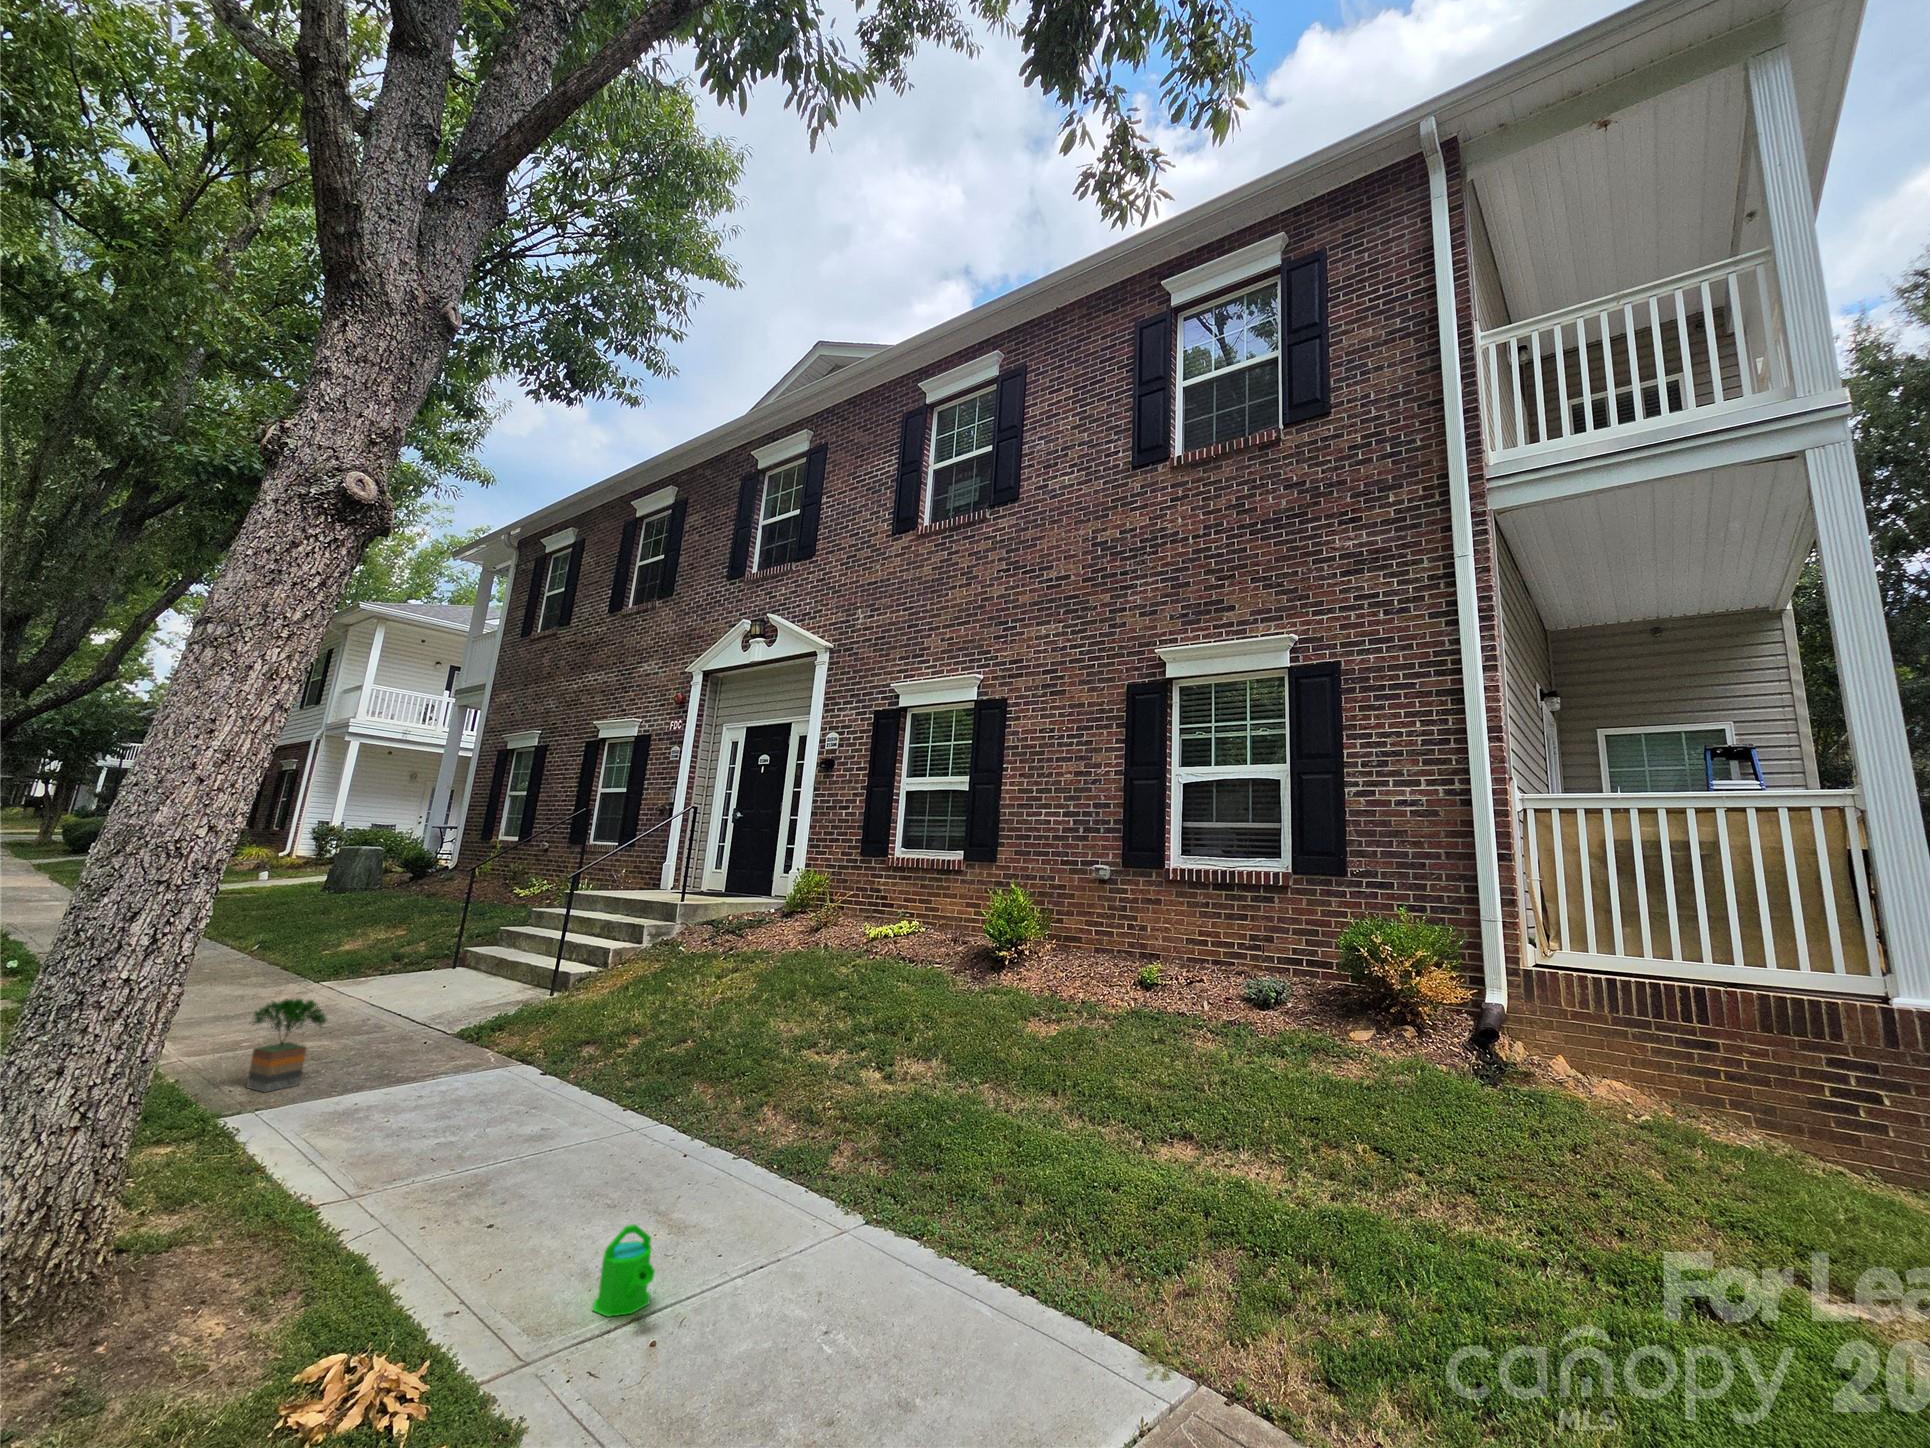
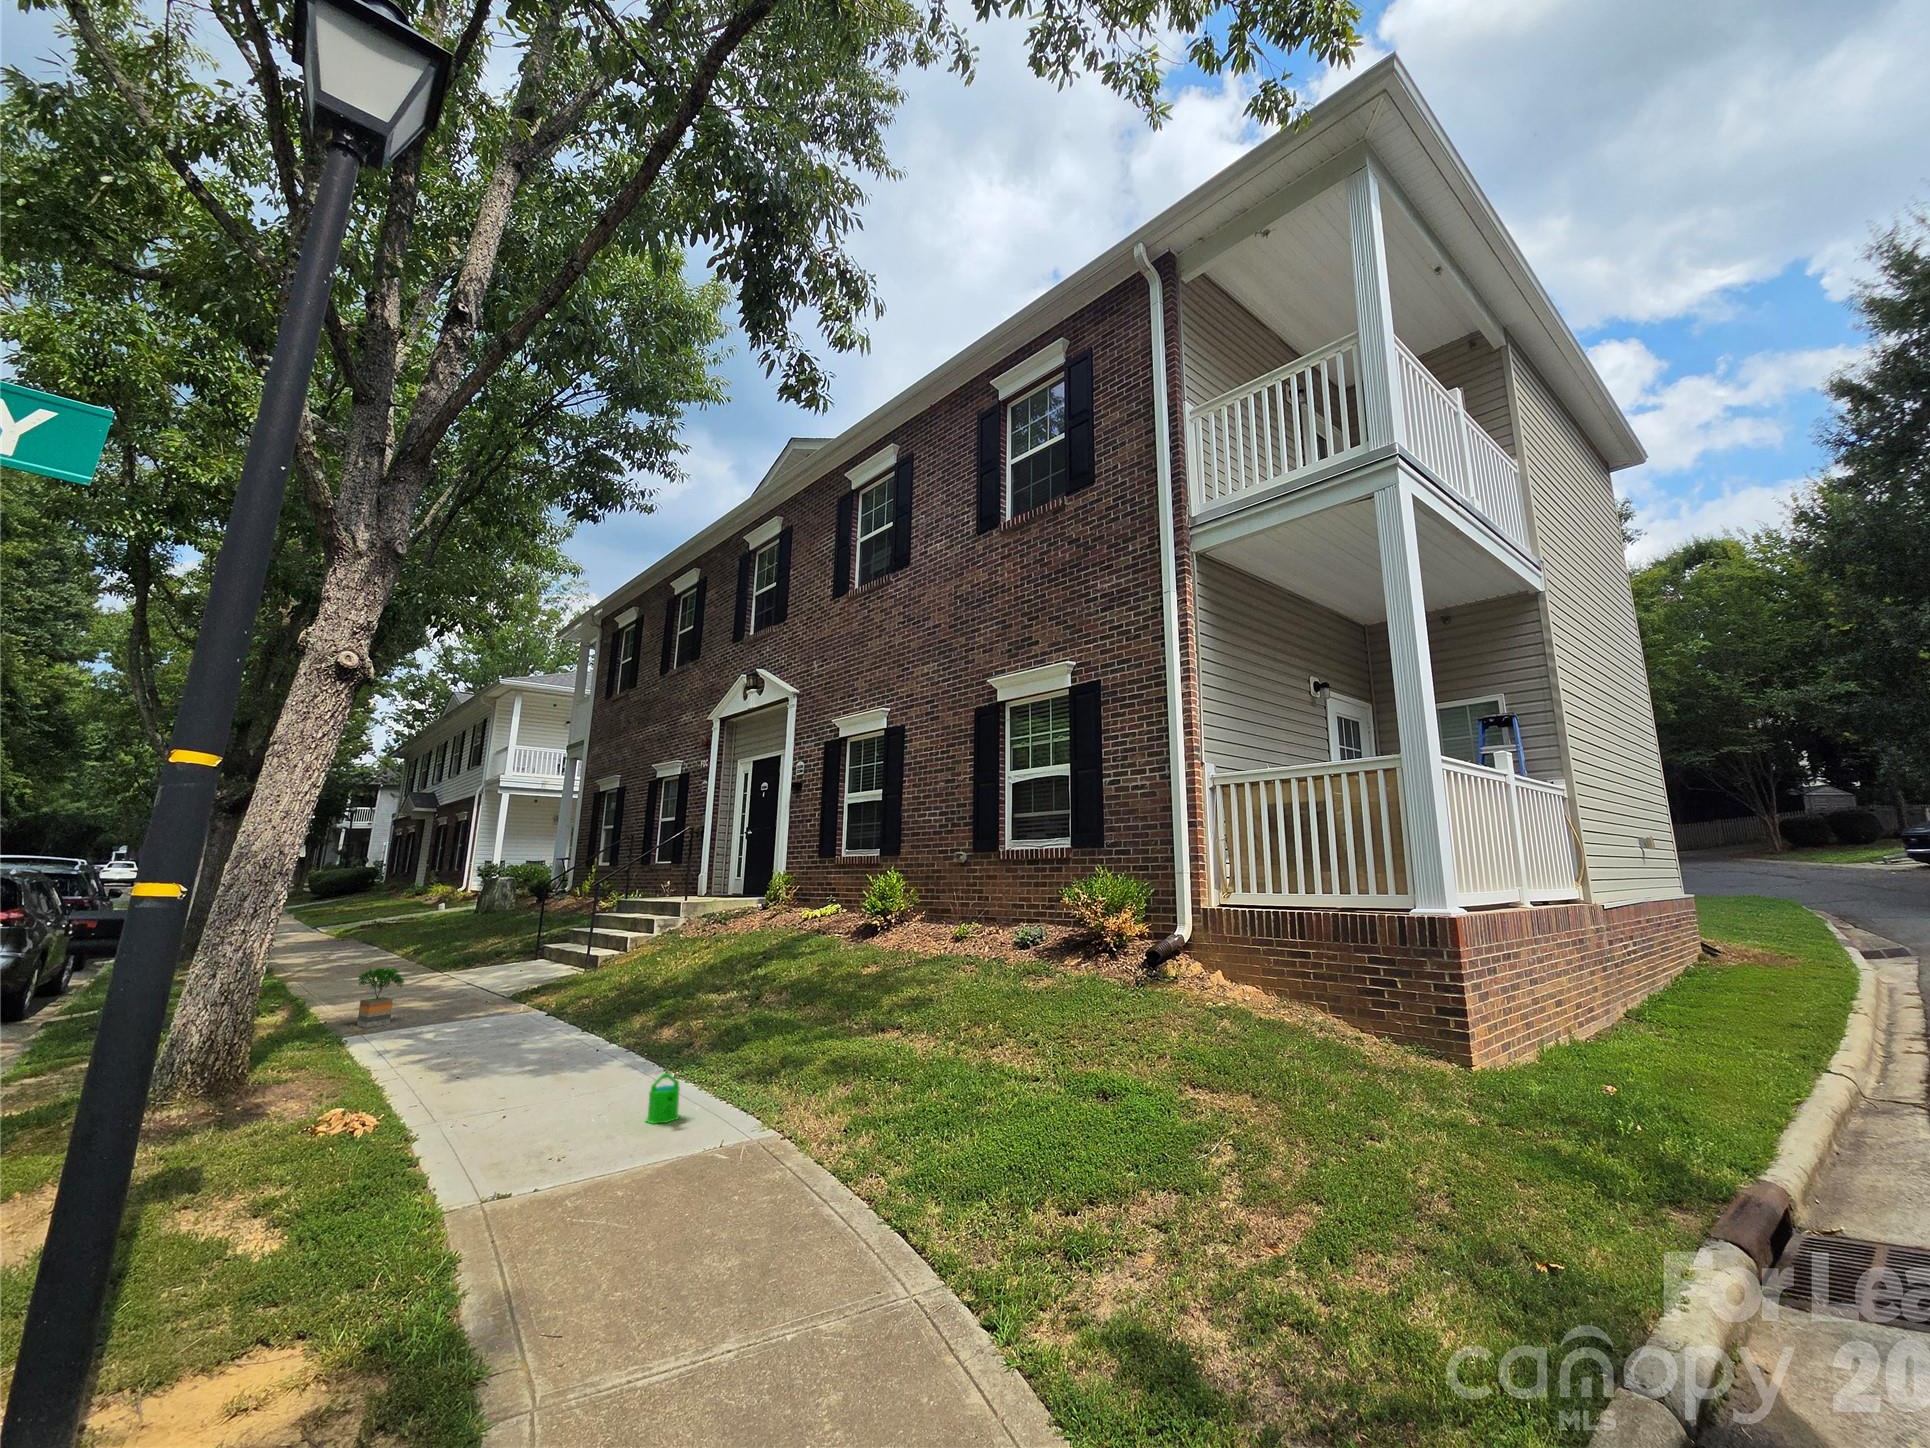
watering can: present [593,1224,655,1316] -> present [646,1073,680,1124]

